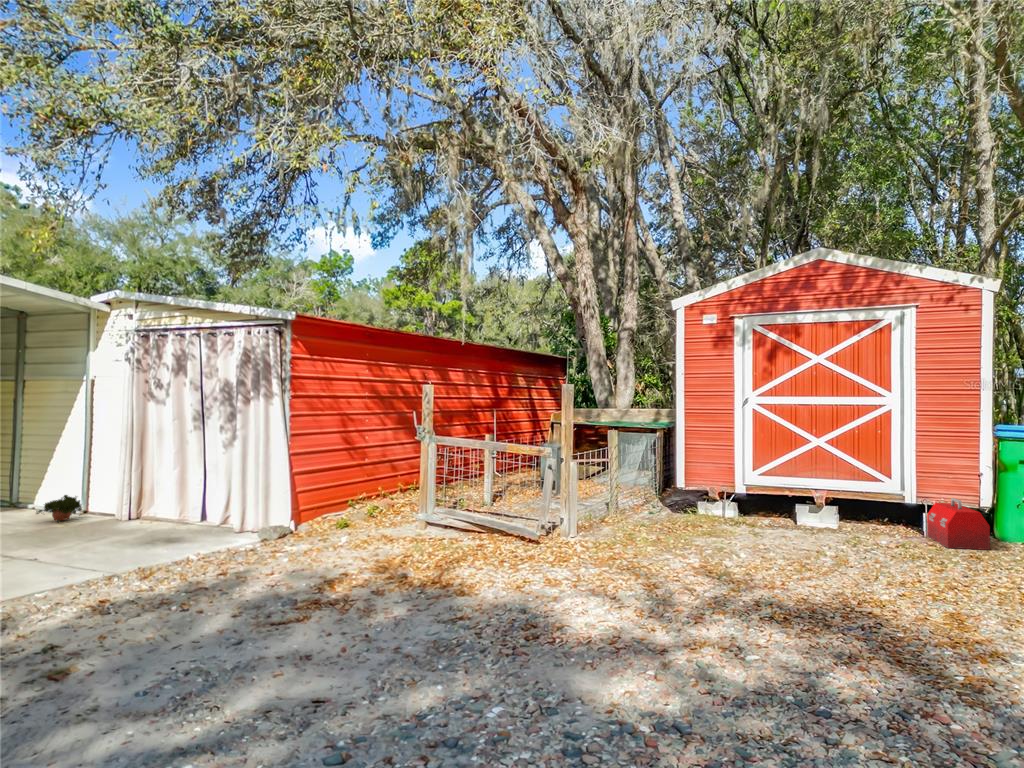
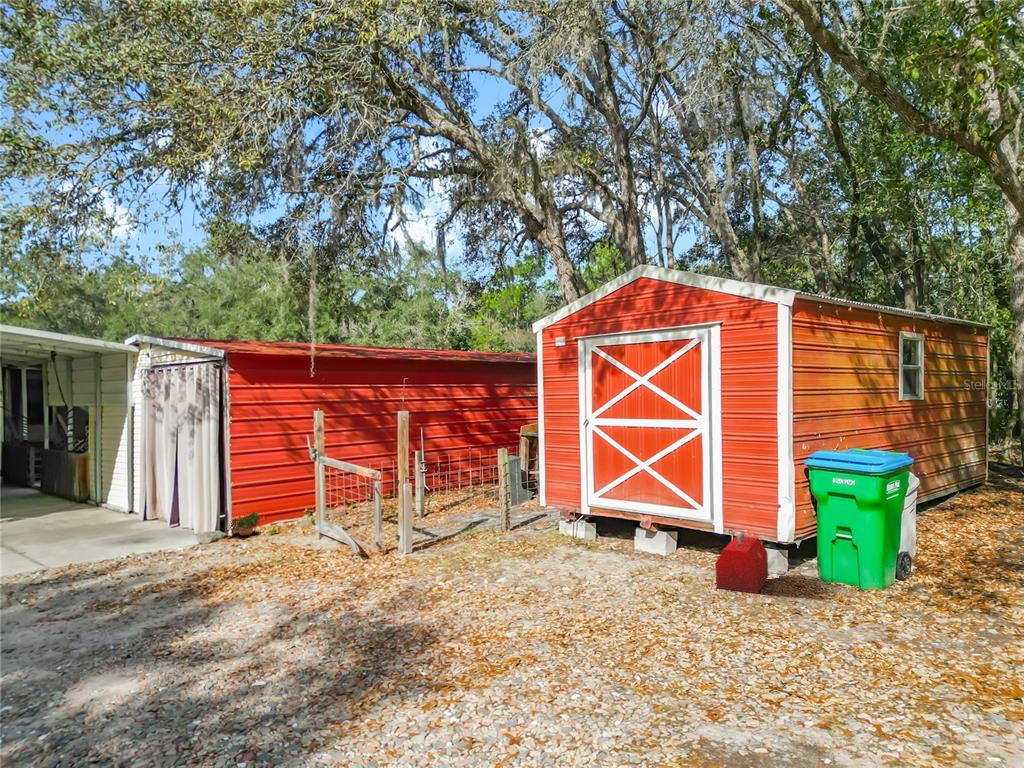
potted plant: present [36,495,82,522] -> present [230,512,261,535]

